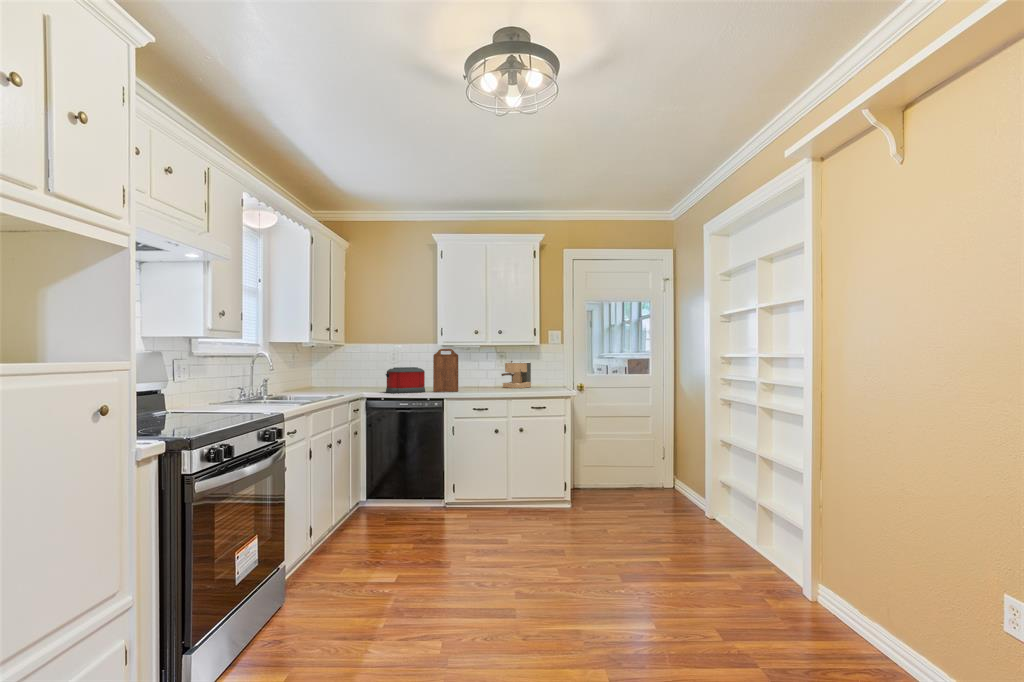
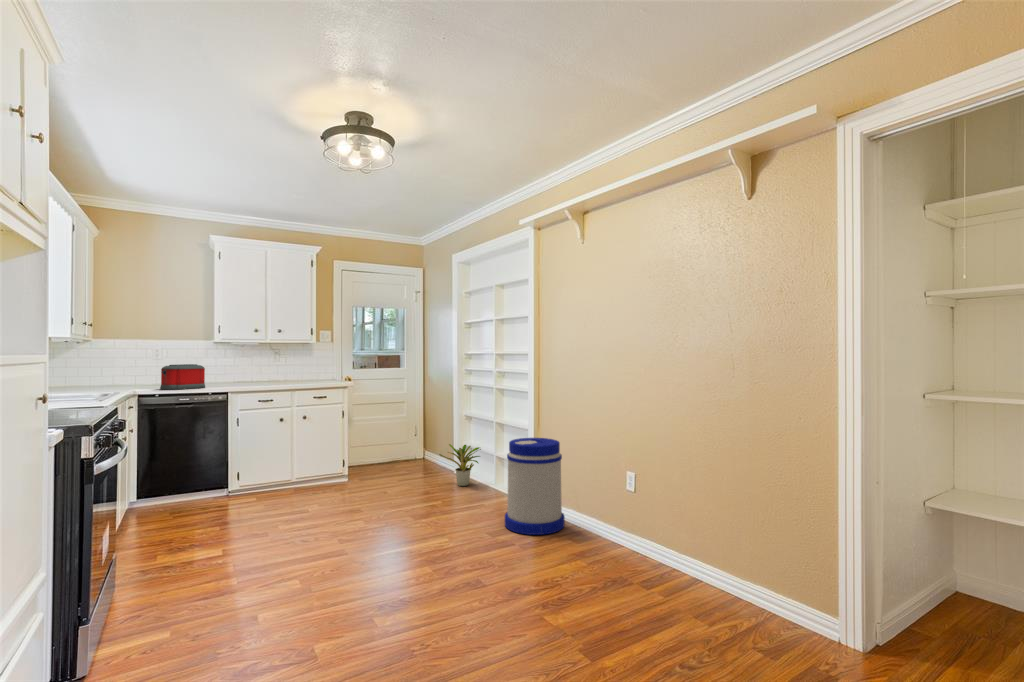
cutting board: present [433,349,458,392] -> none [214,346,241,387]
coffee maker: present [501,361,531,388] -> none [276,358,303,382]
potted plant: none [681,480,741,542] -> present [439,444,481,486]
trash can: none [757,492,870,666] -> present [505,438,565,535]

